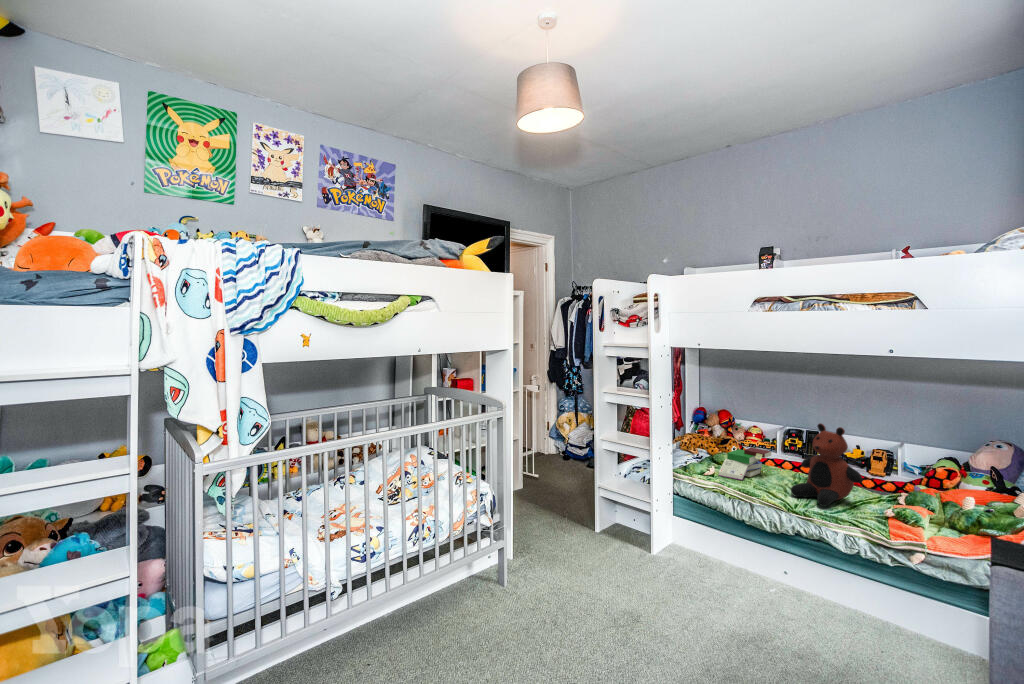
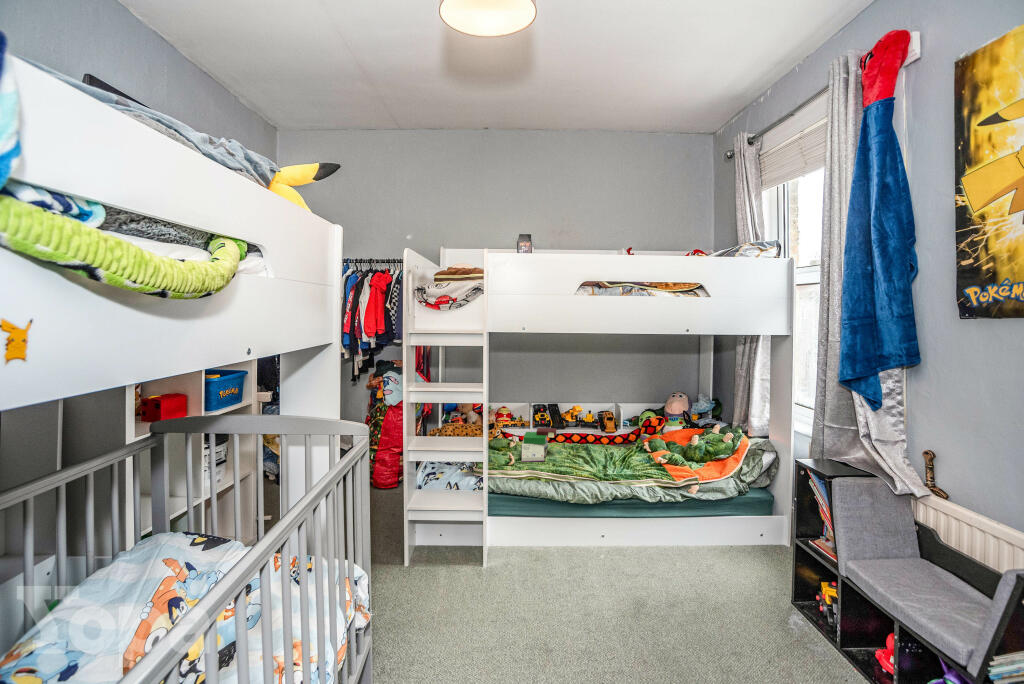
teddy bear: present [791,423,863,506] -> none [586,396,639,468]

